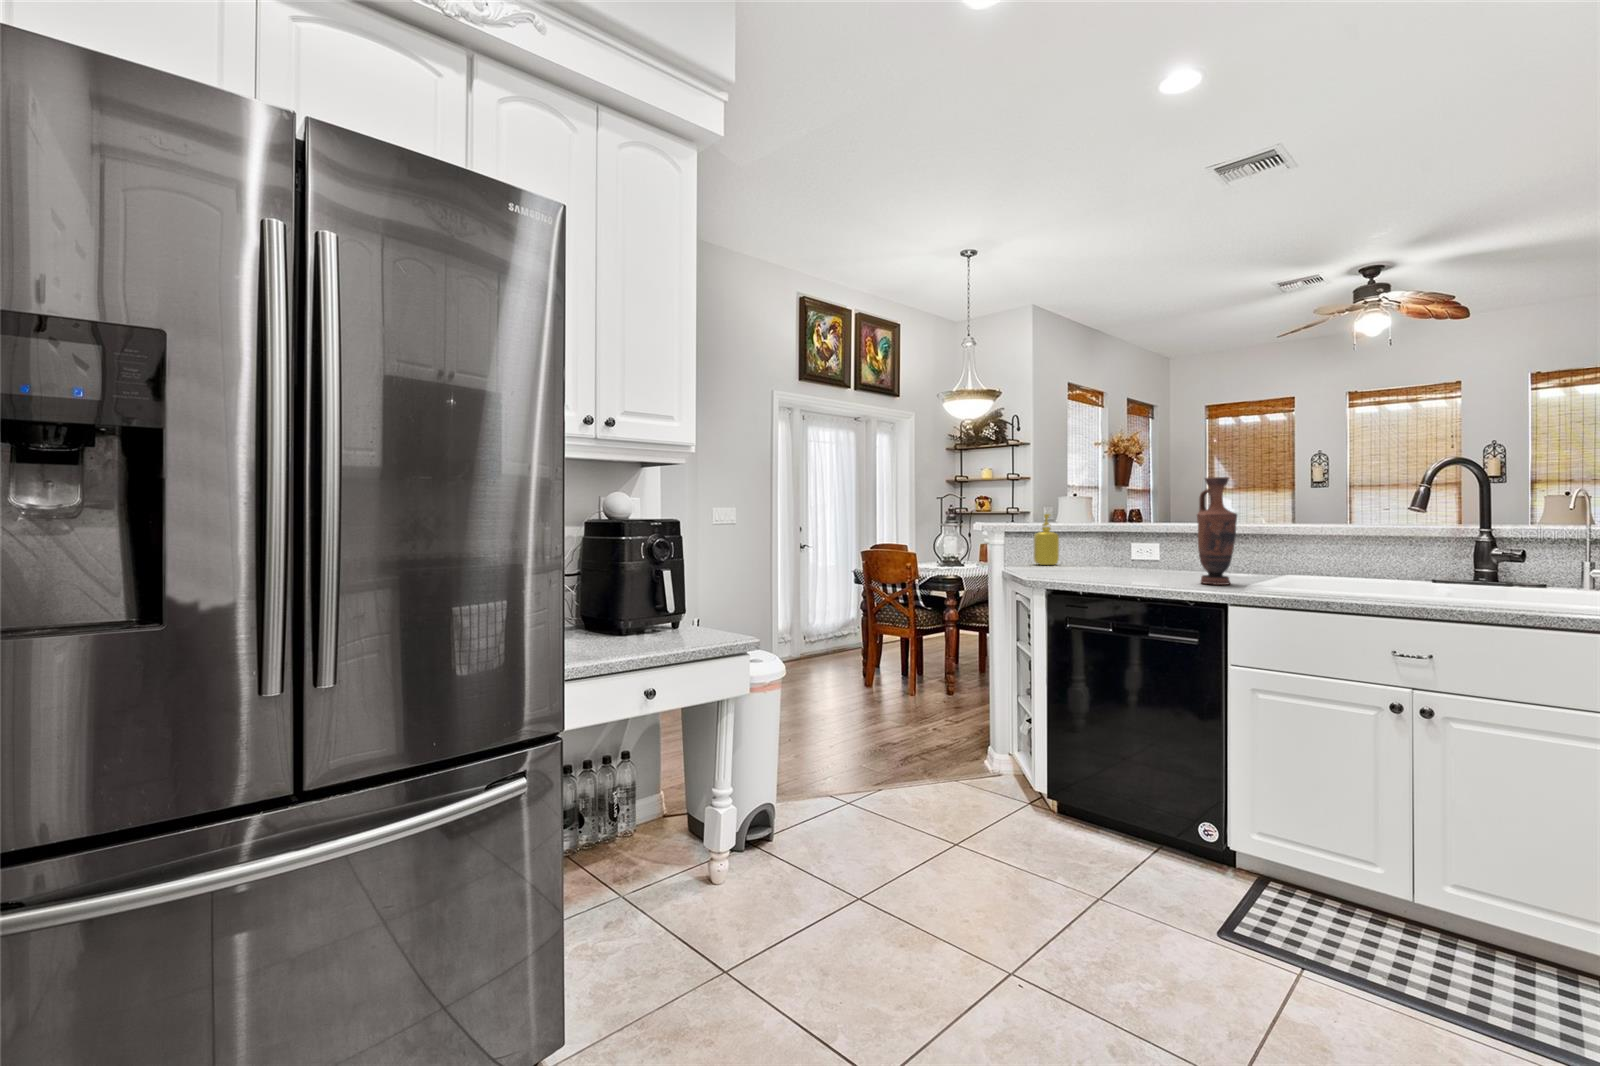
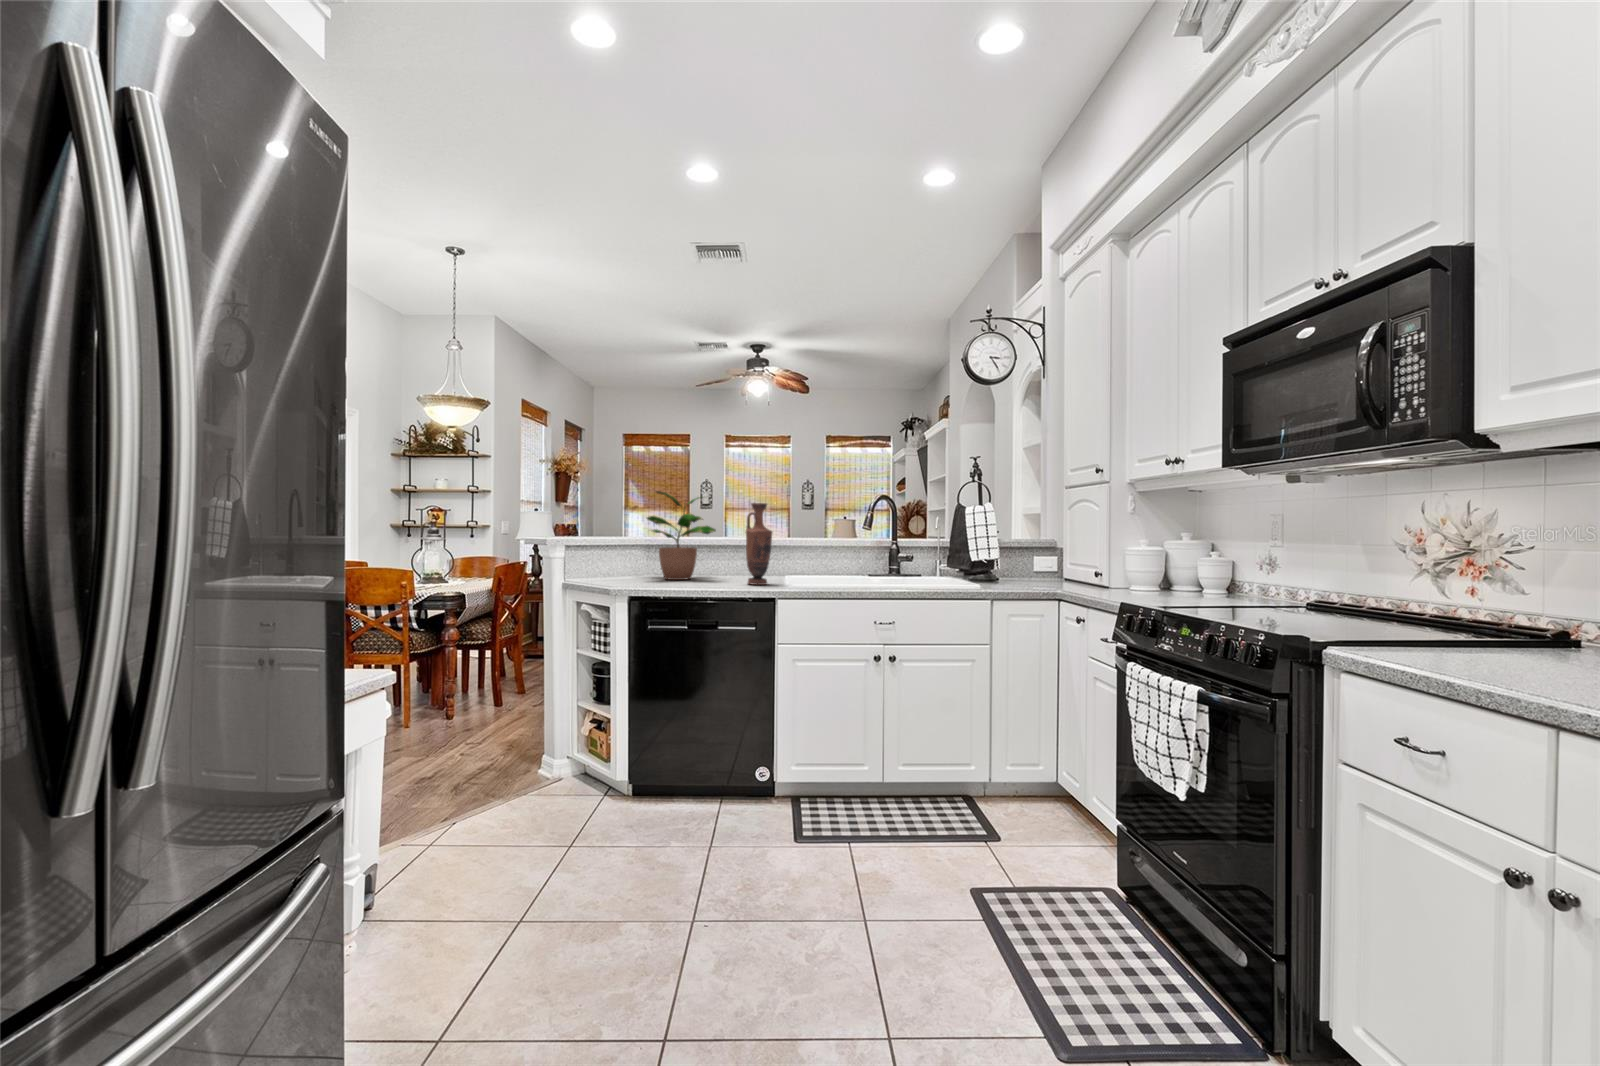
potted plant: none [1082,468,1168,573] -> present [647,491,716,580]
soap dispenser: present [1034,514,1059,565] -> none [588,529,611,576]

